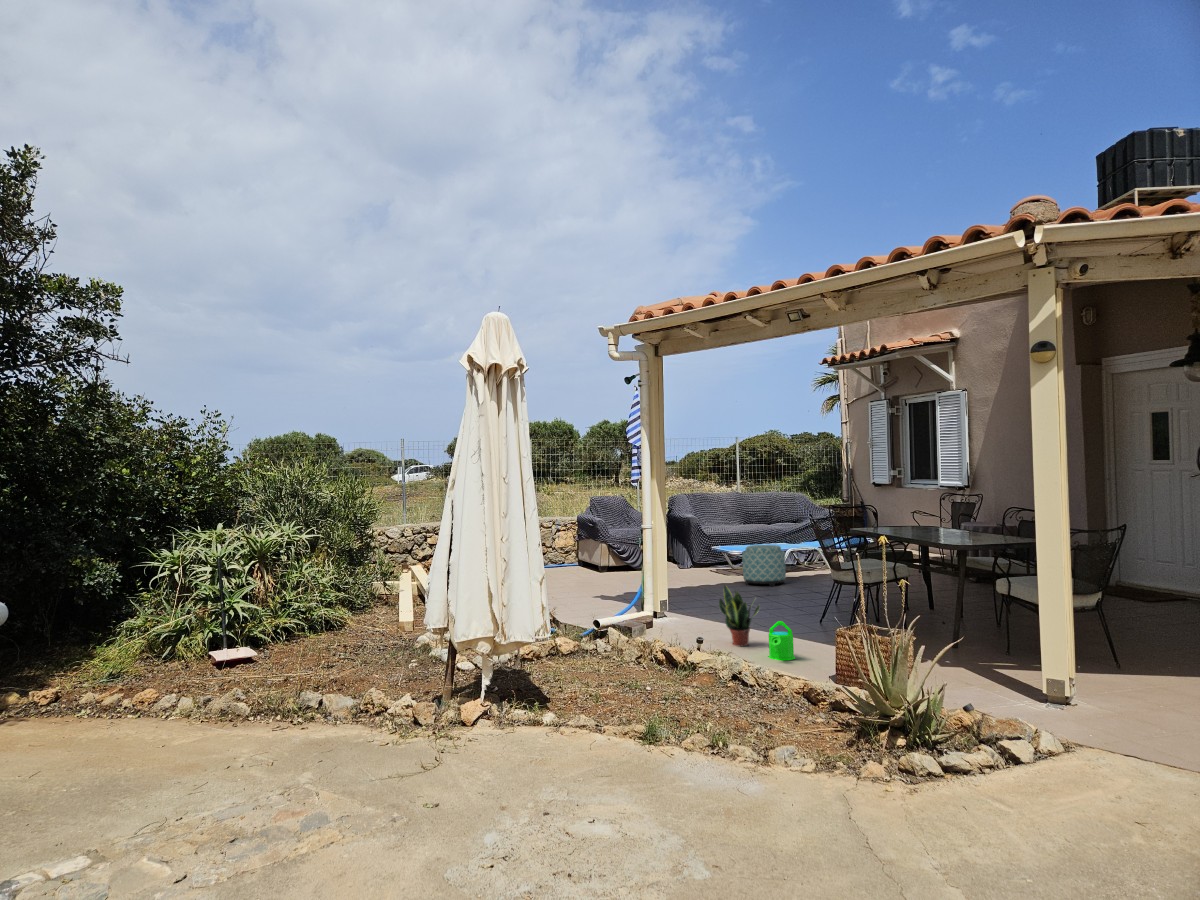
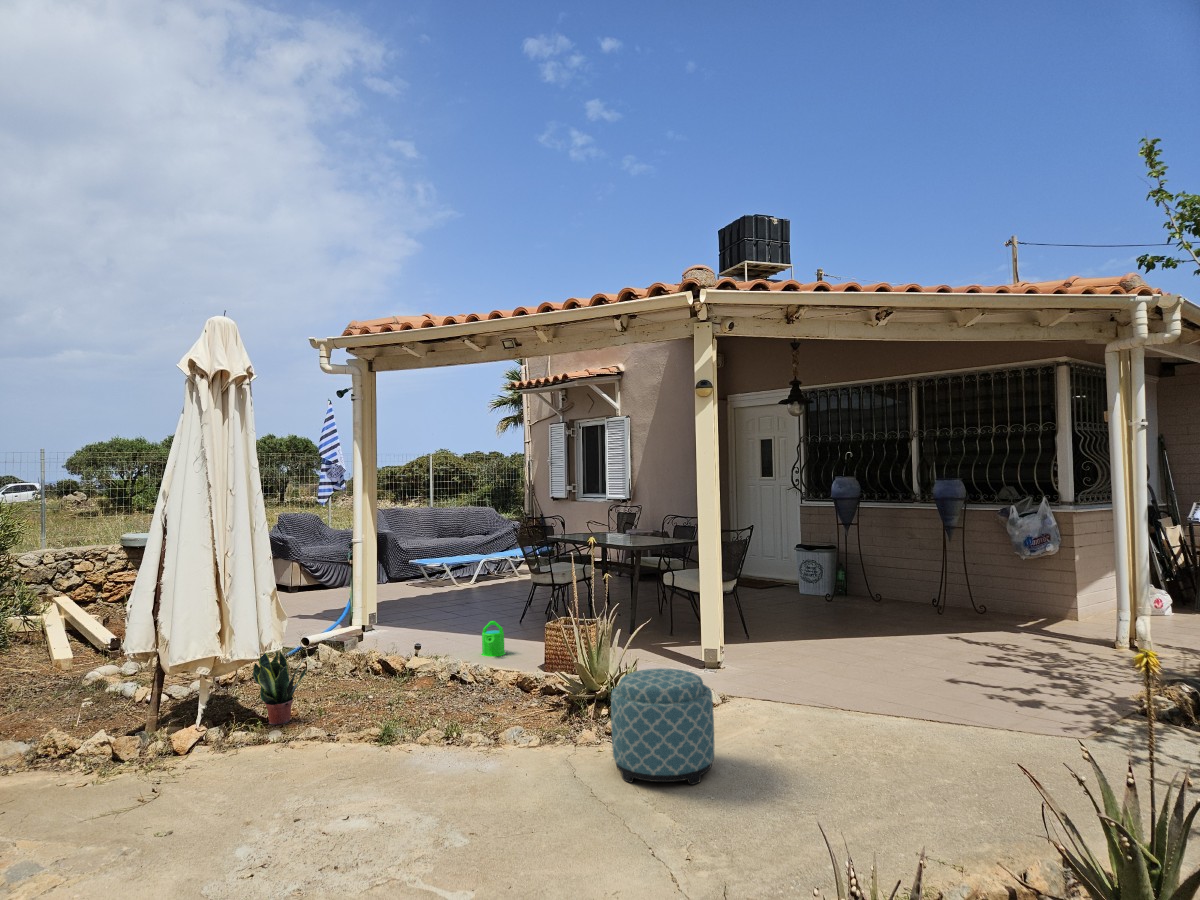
ottoman: present [742,545,786,586] -> present [611,669,714,785]
potted plant: present [719,585,760,646] -> present [253,651,306,725]

